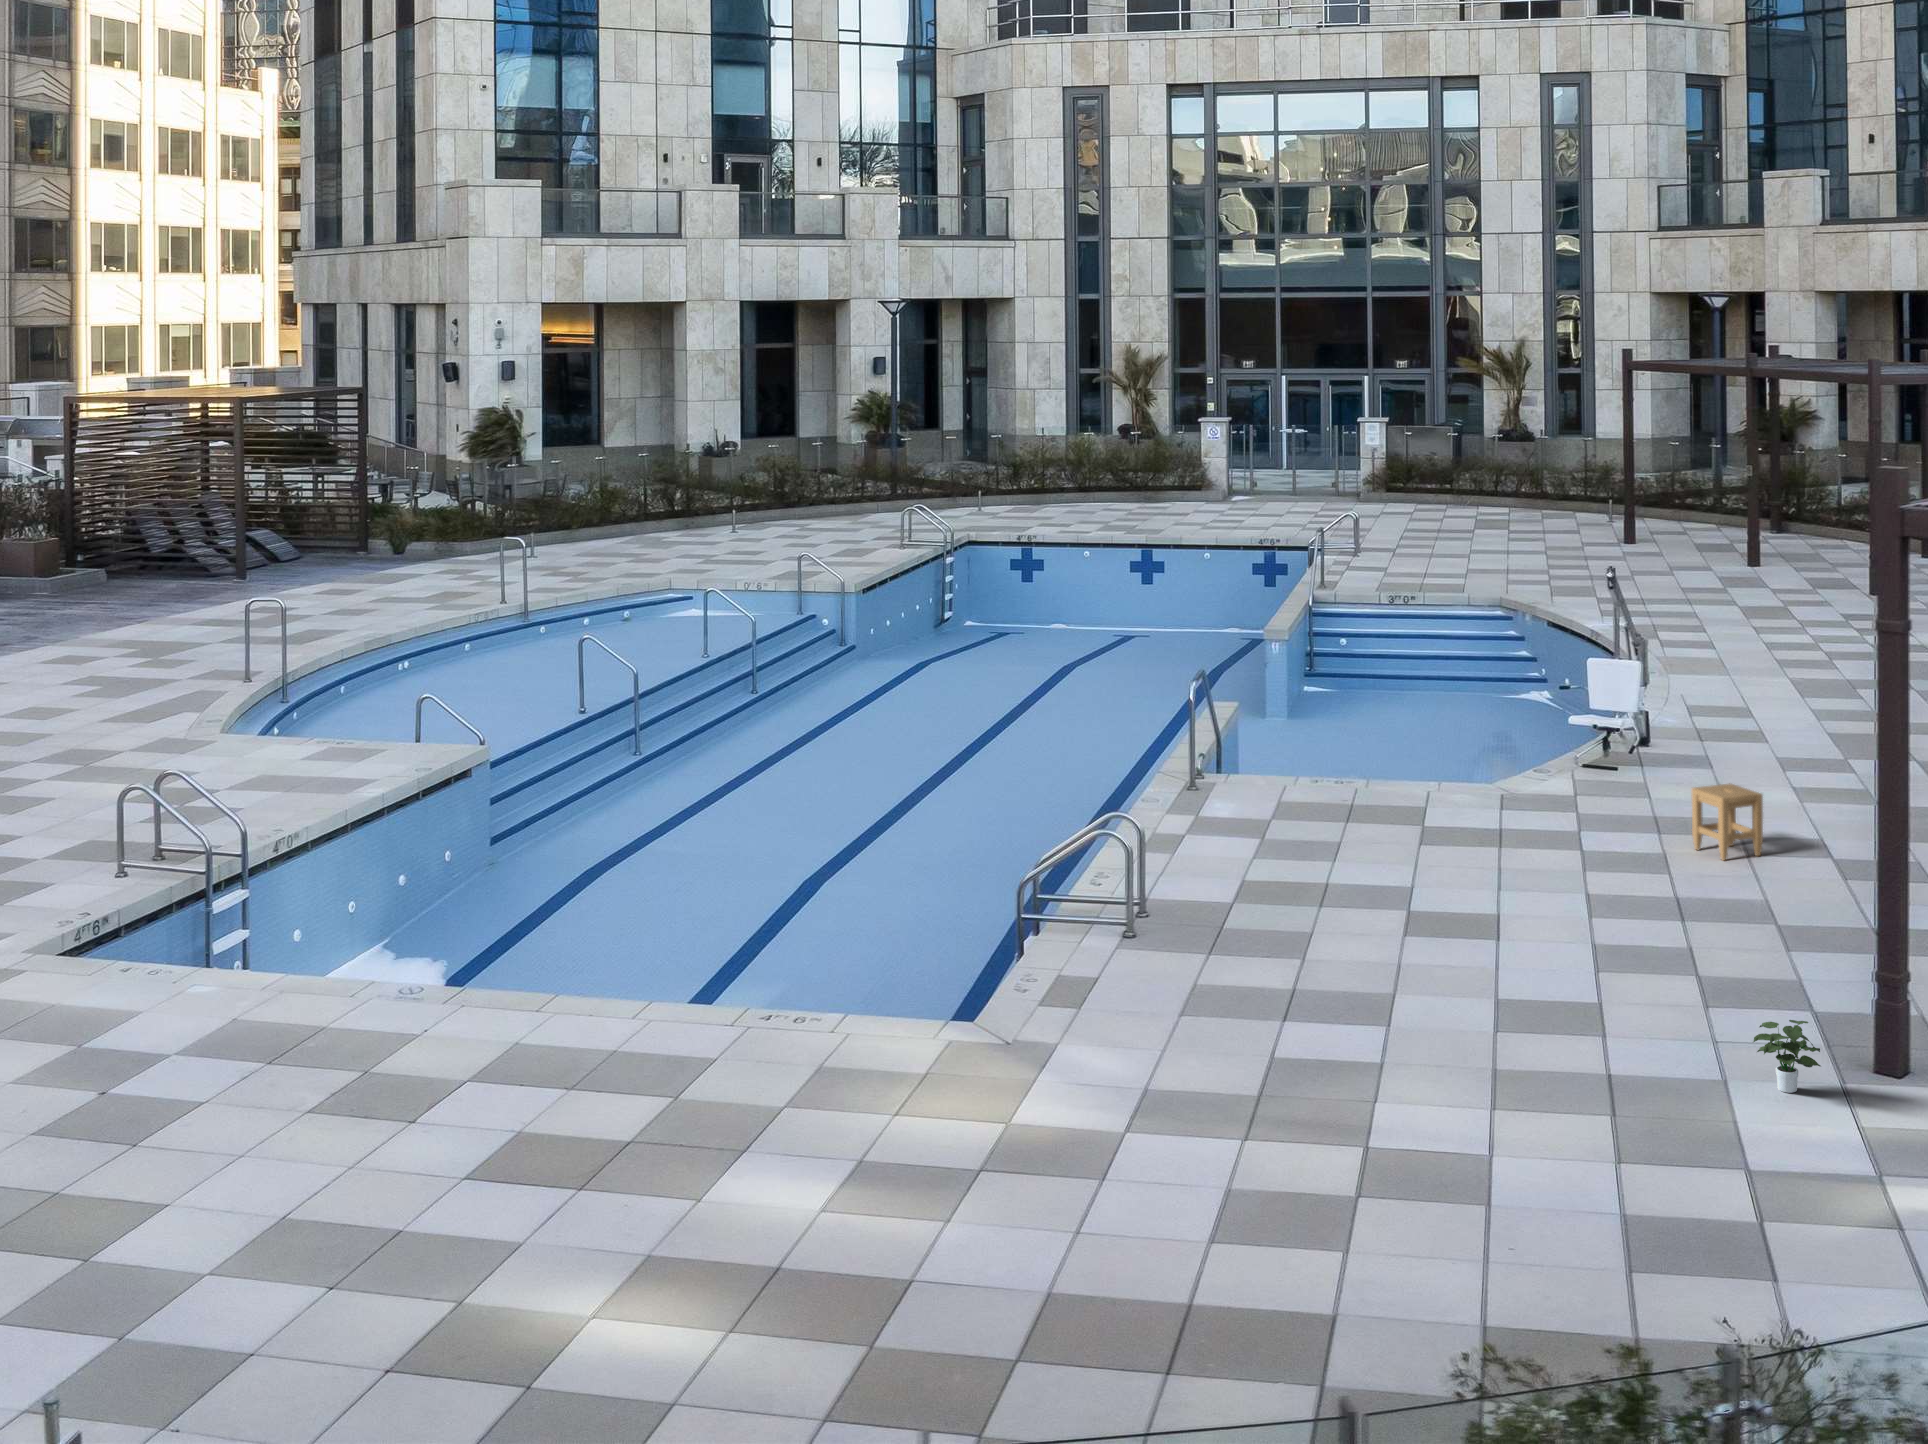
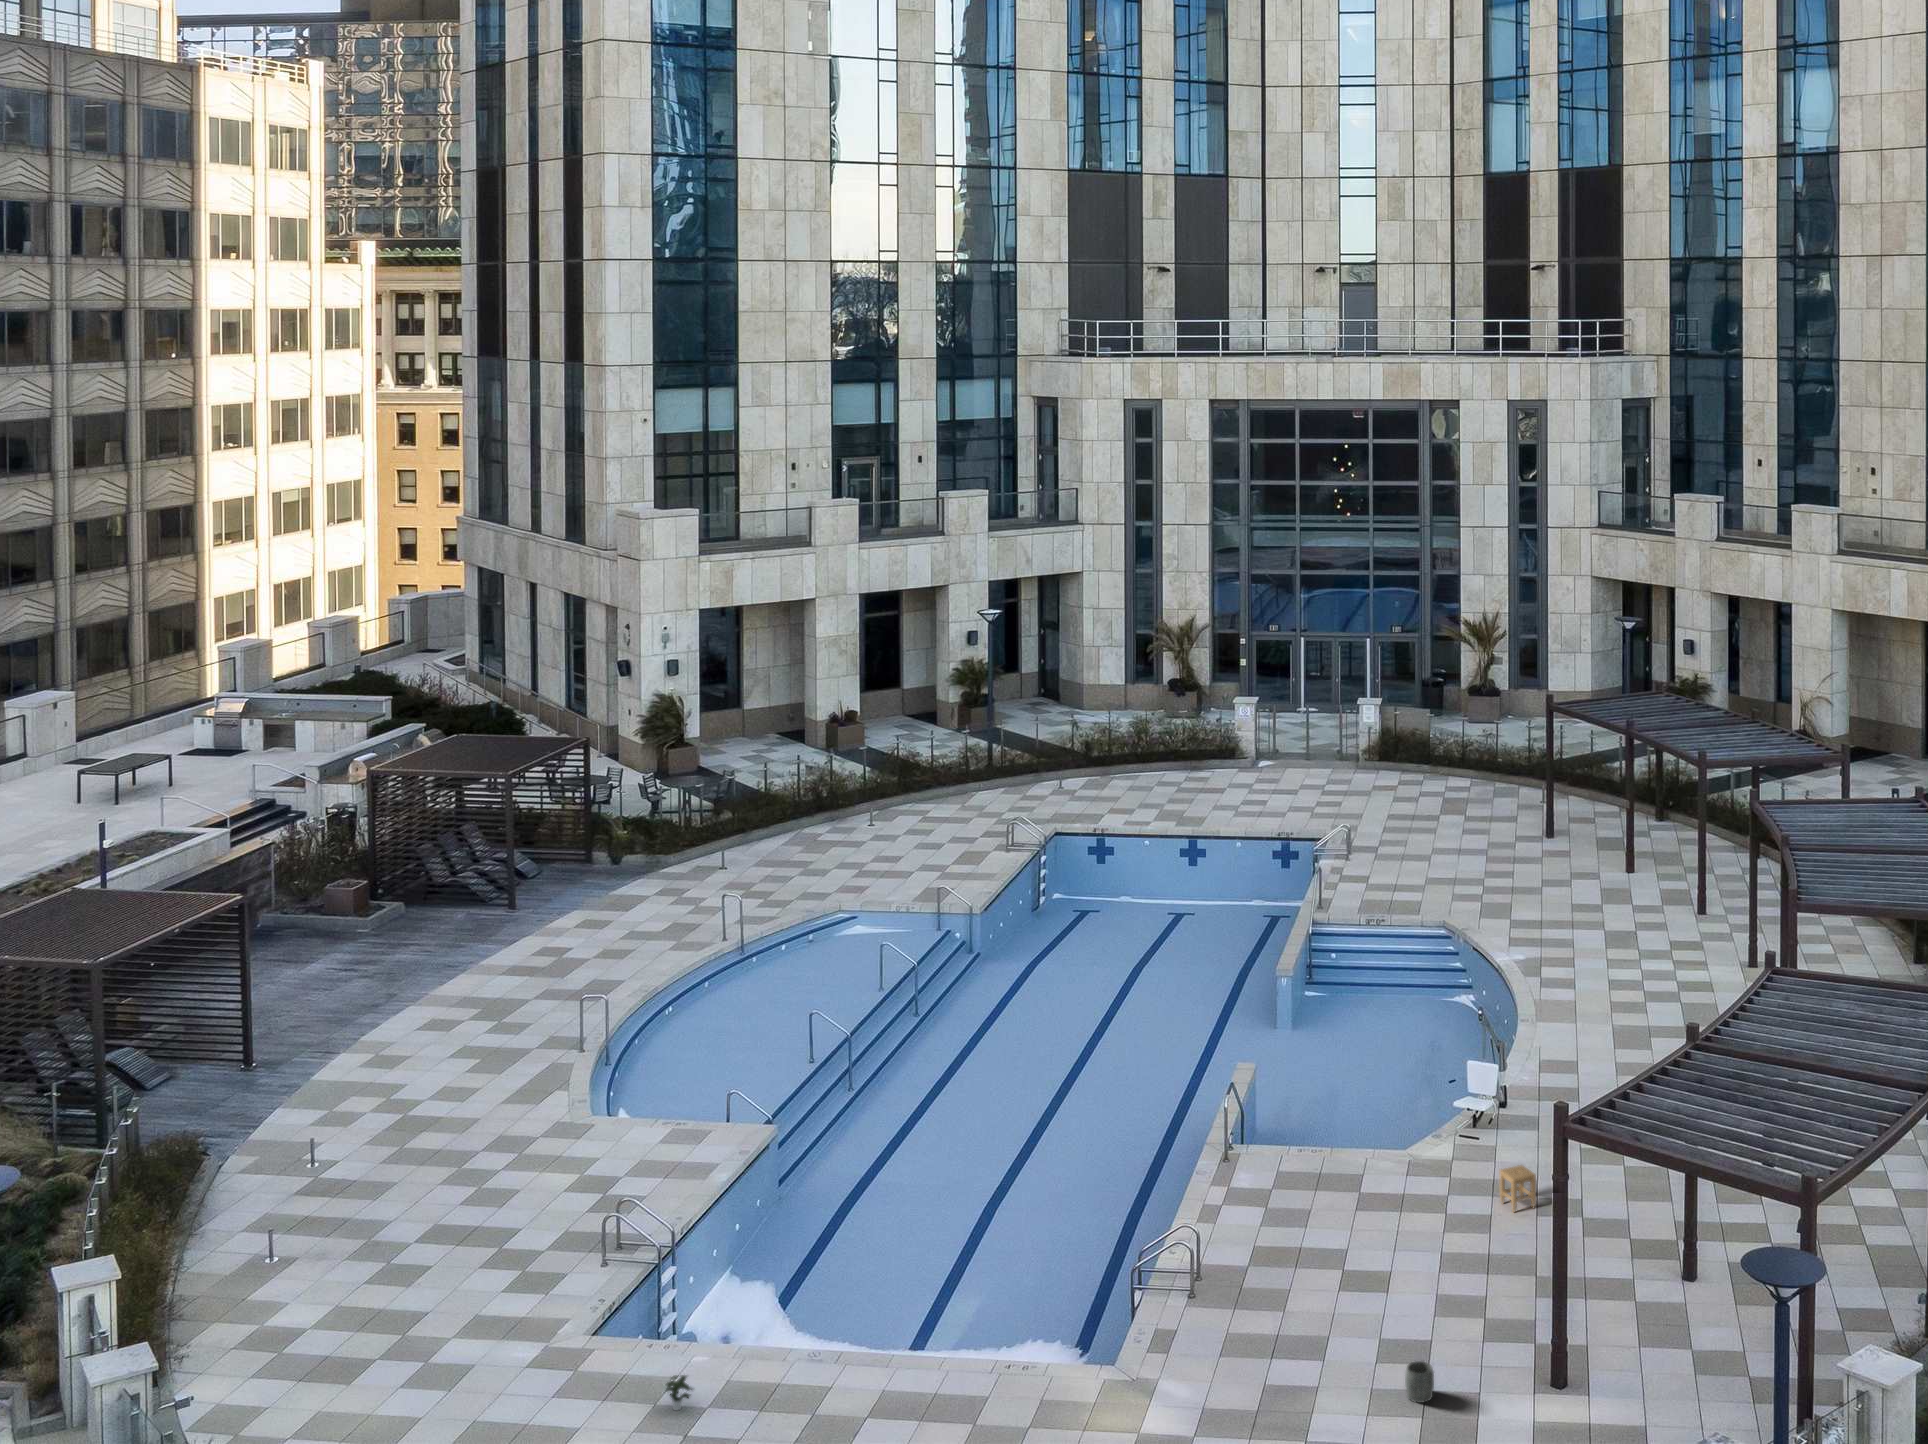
potted plant: present [1753,1020,1820,1093] -> present [666,1375,693,1410]
woven basket: none [1592,1033,1658,1117] -> present [1405,1361,1434,1403]

